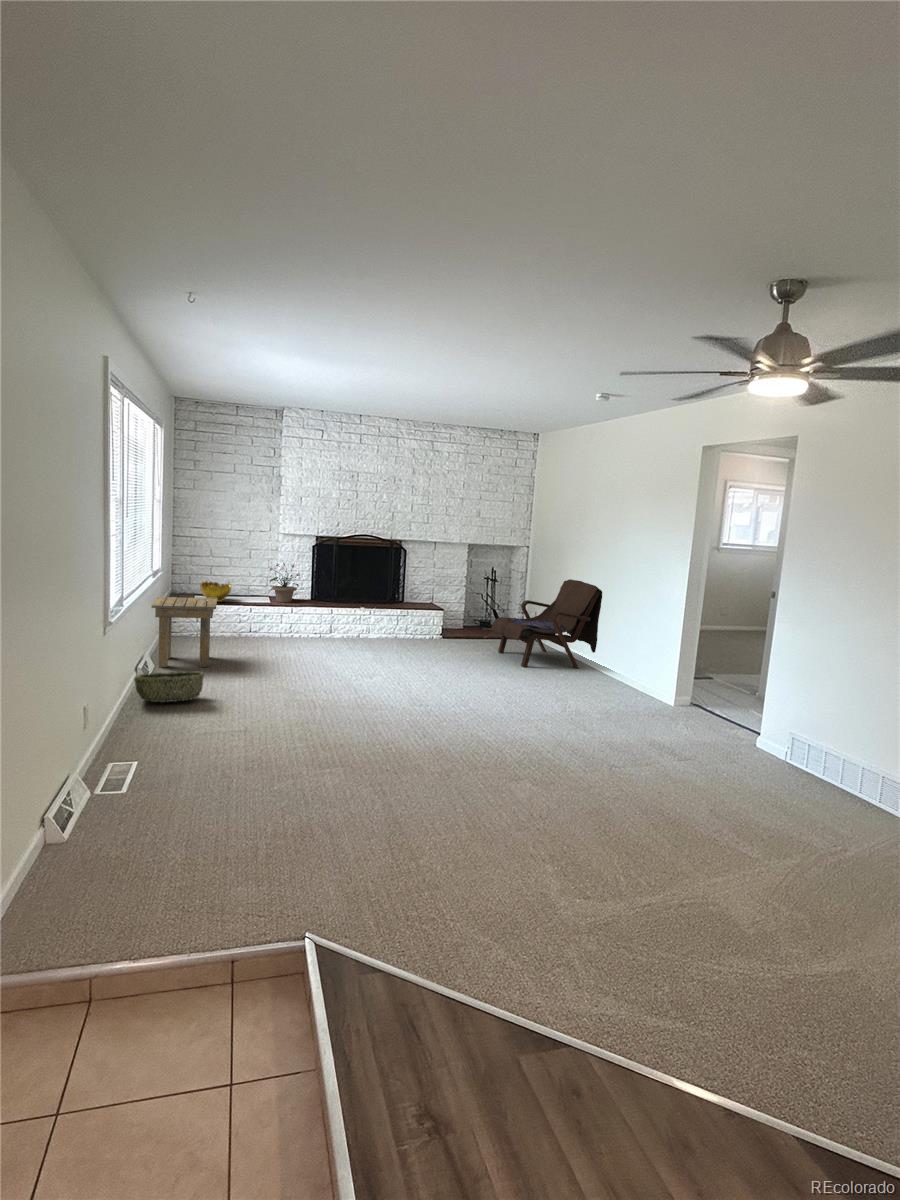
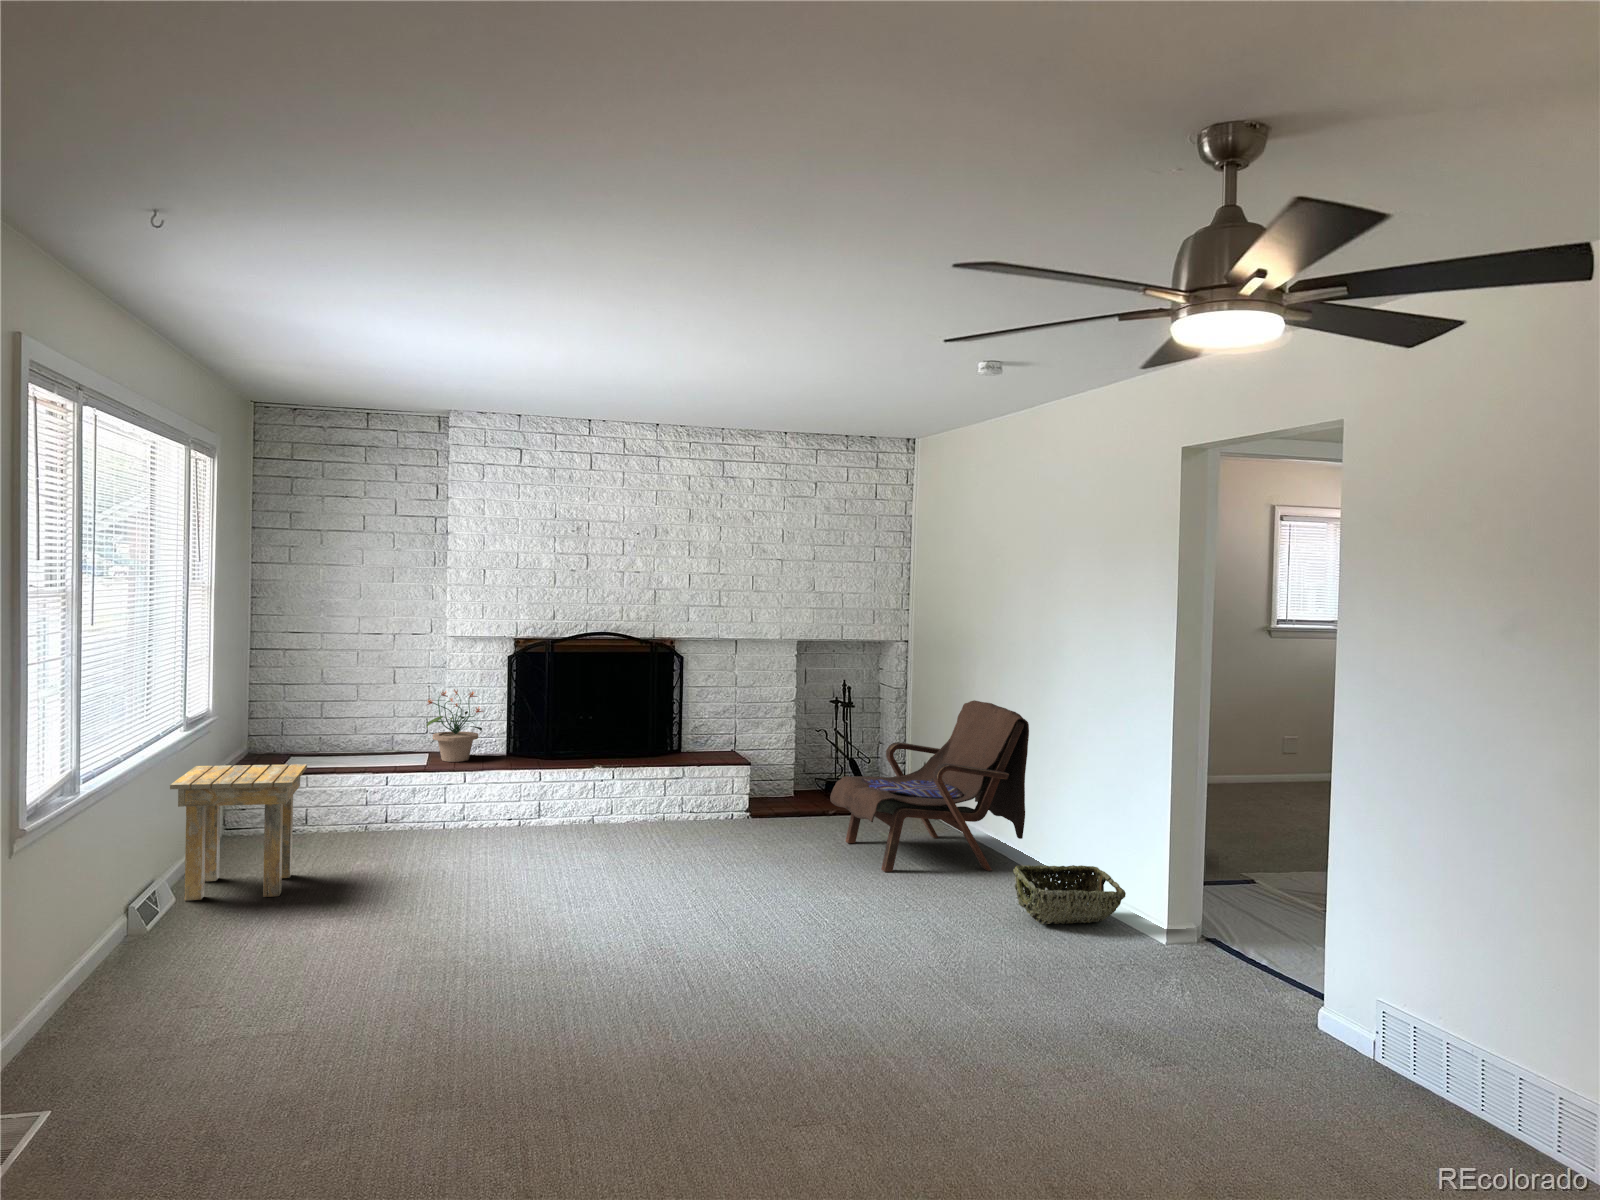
decorative bowl: present [200,581,232,602] -> none [298,728,357,767]
woven basket: present [134,671,204,702] -> present [1013,865,1126,924]

